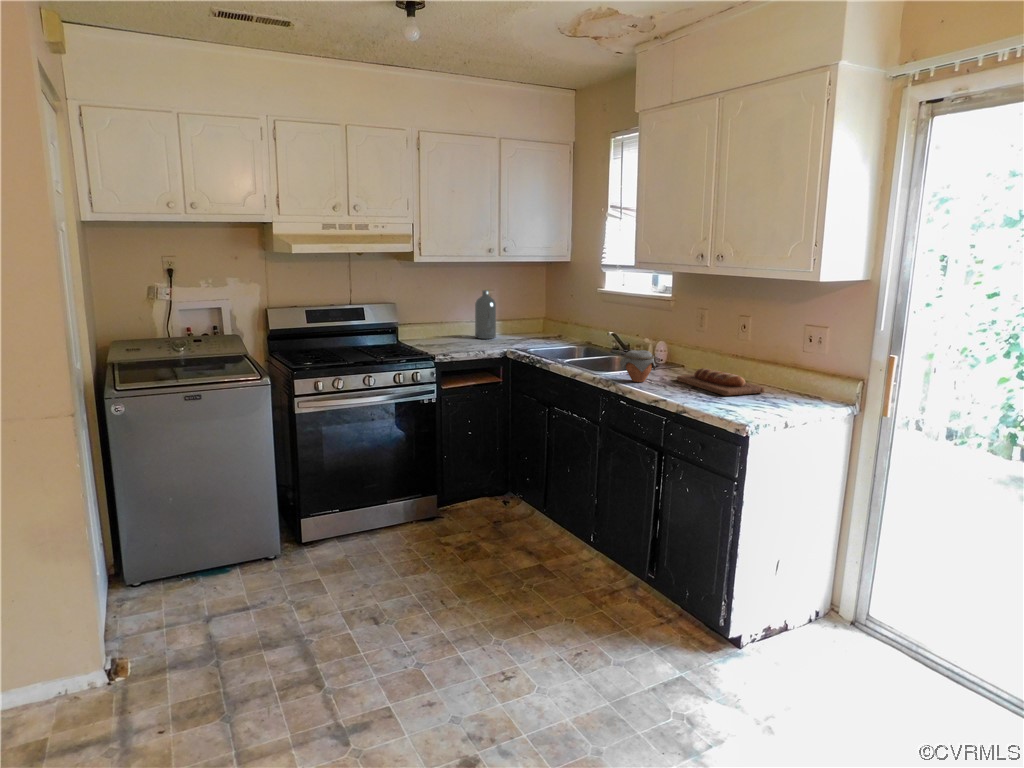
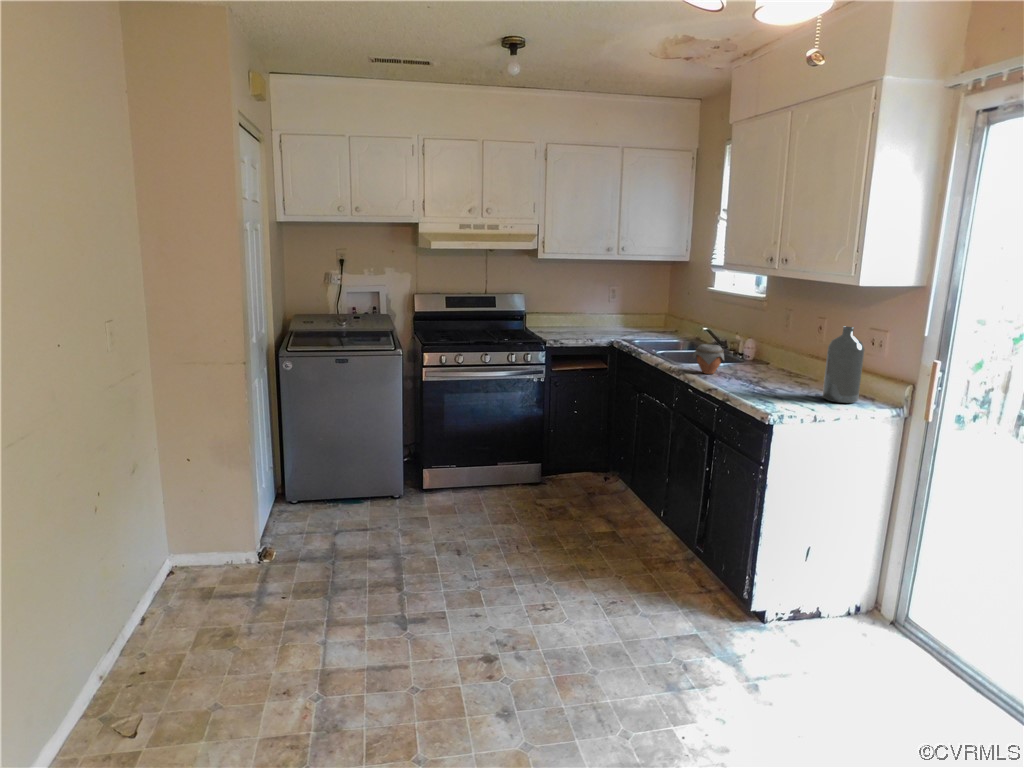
bottle: present [475,290,496,339] -> present [822,327,865,403]
bread loaf: present [677,368,764,396] -> none [748,365,823,391]

